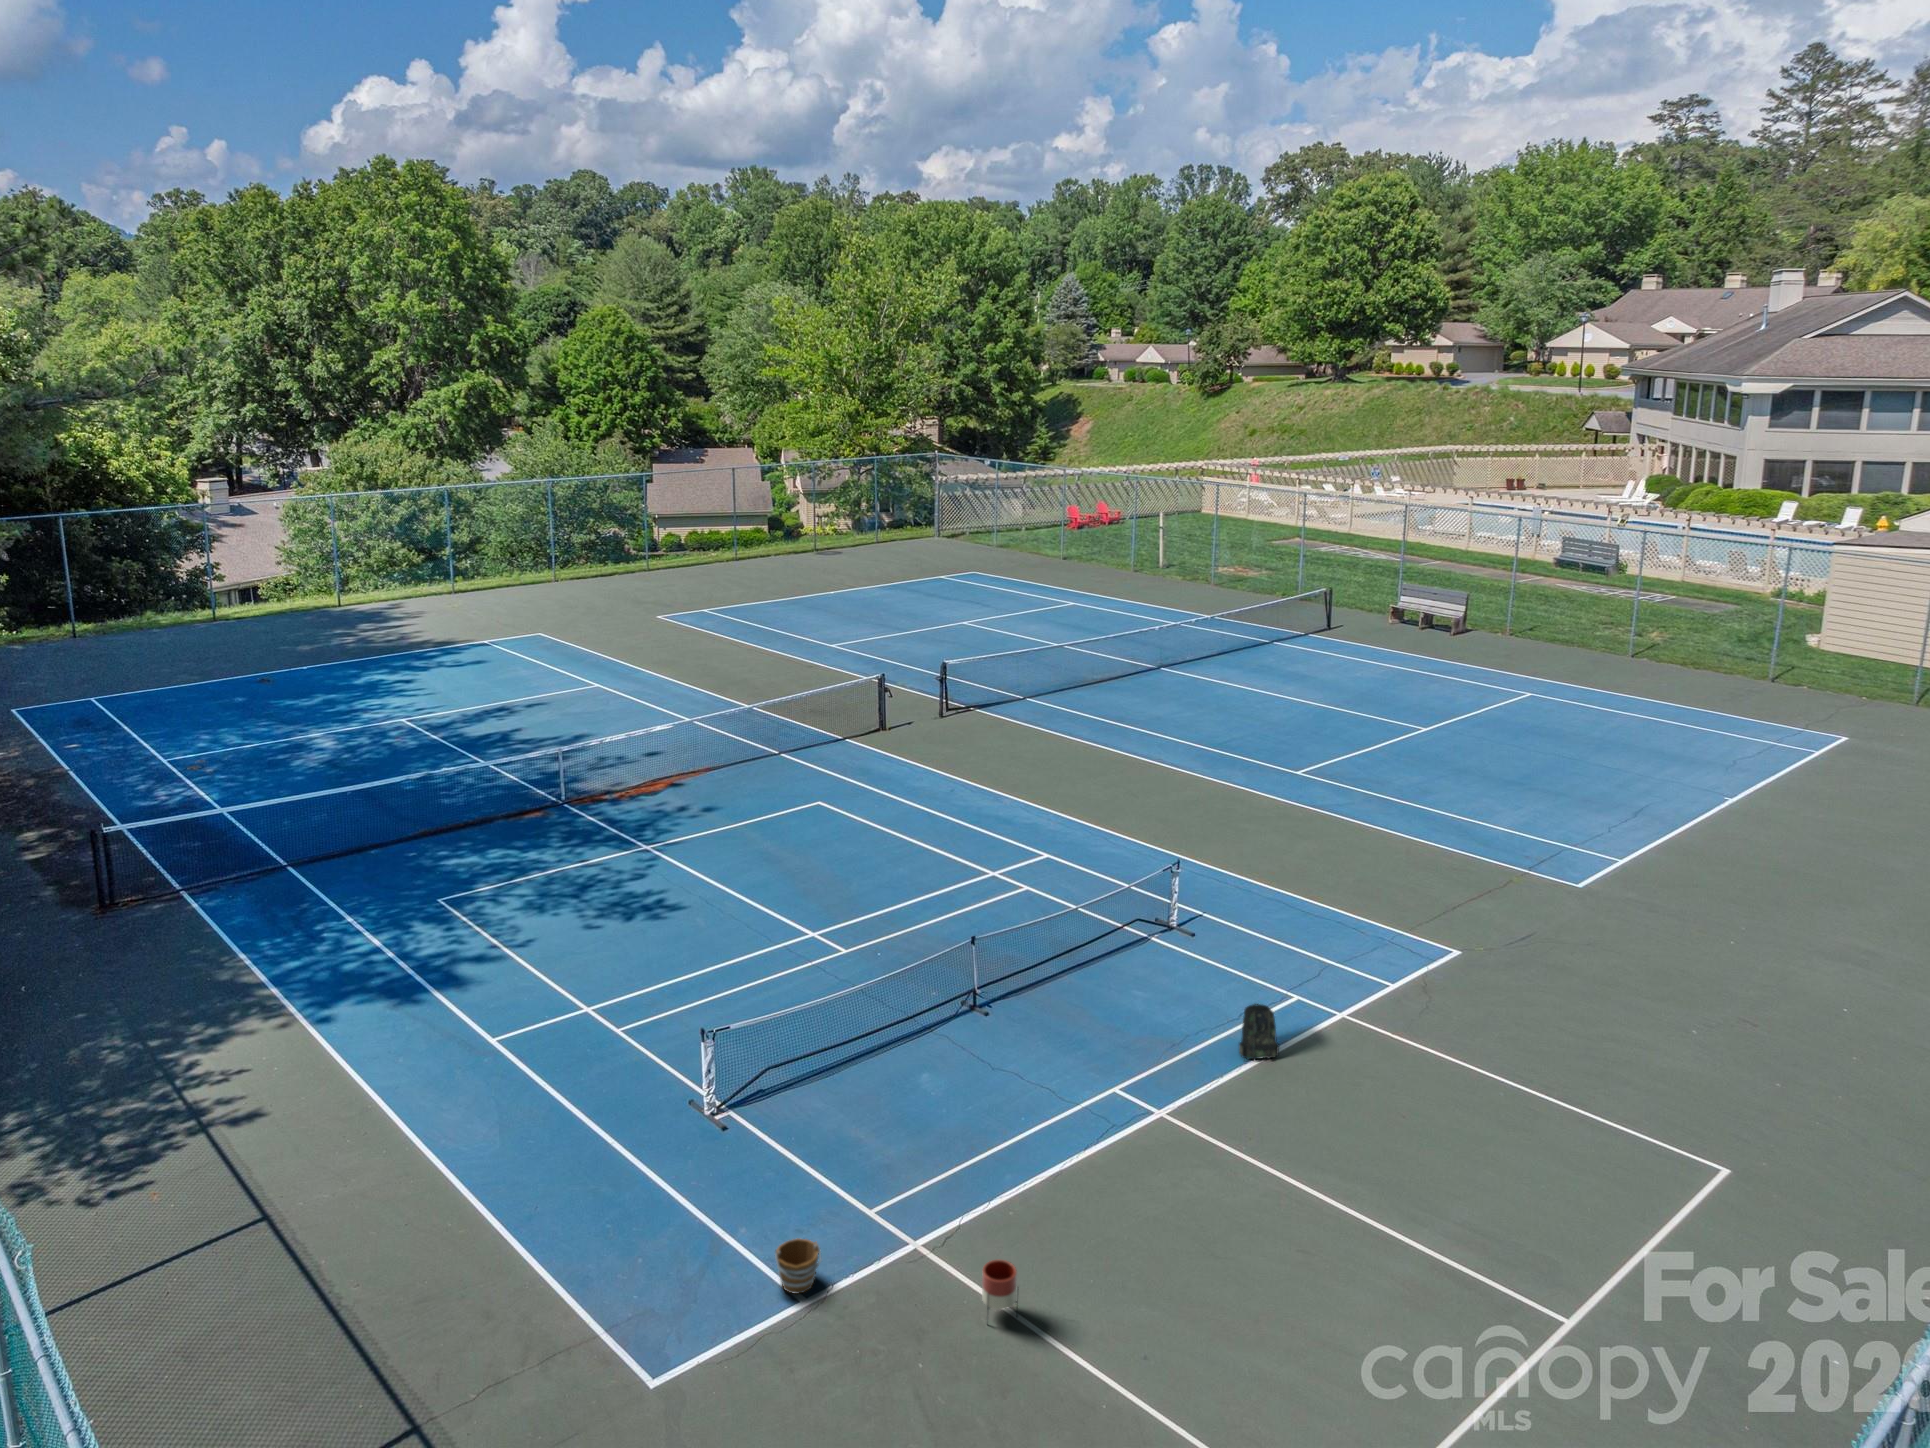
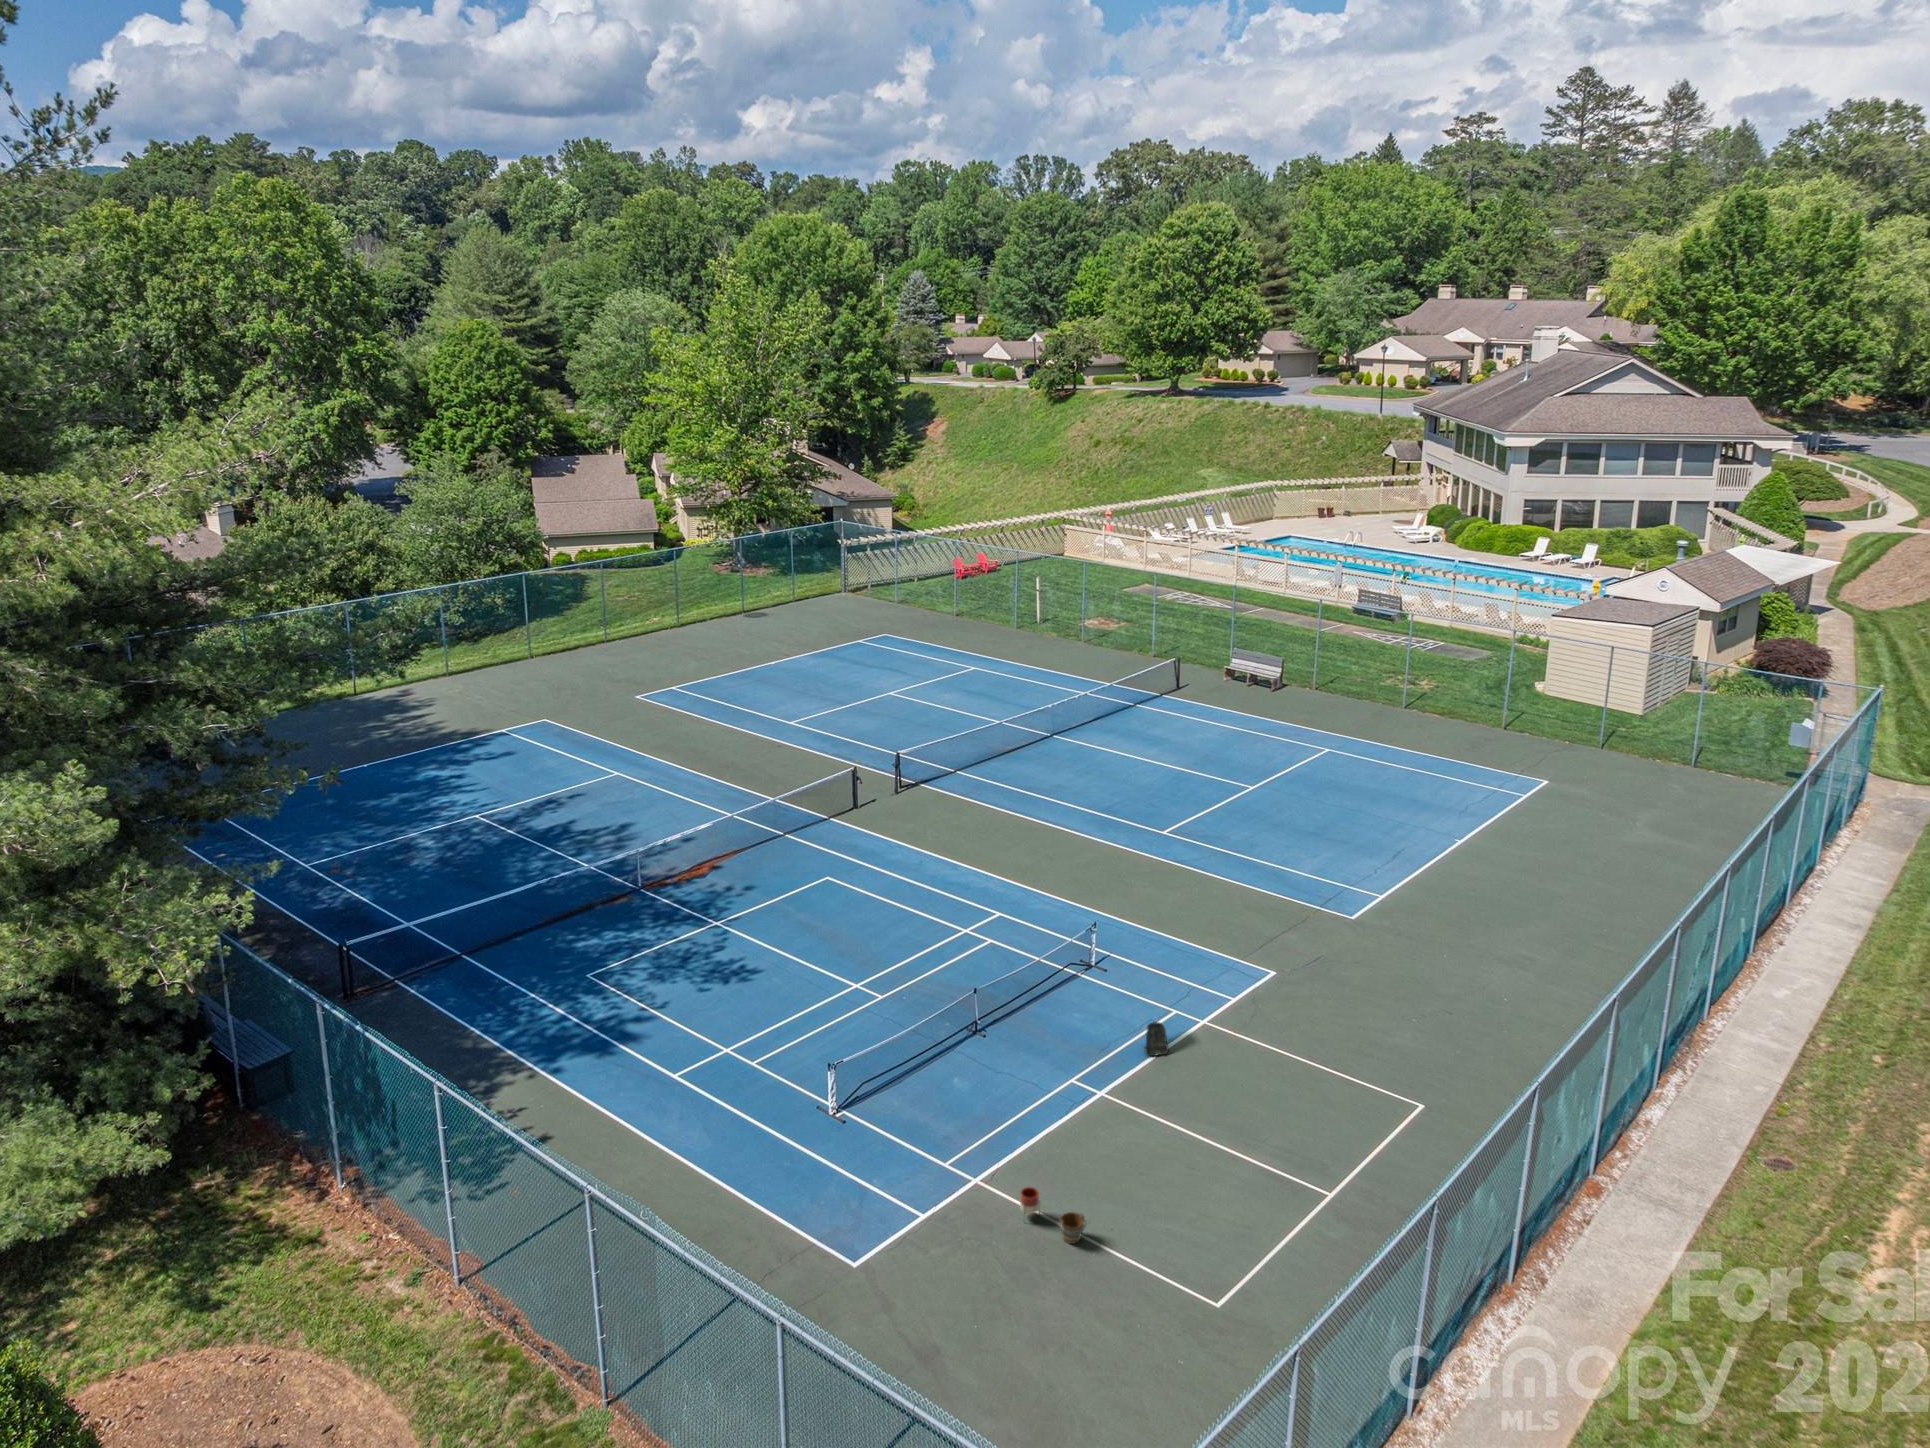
bucket: present [775,1238,821,1294] -> present [1060,1212,1085,1244]

